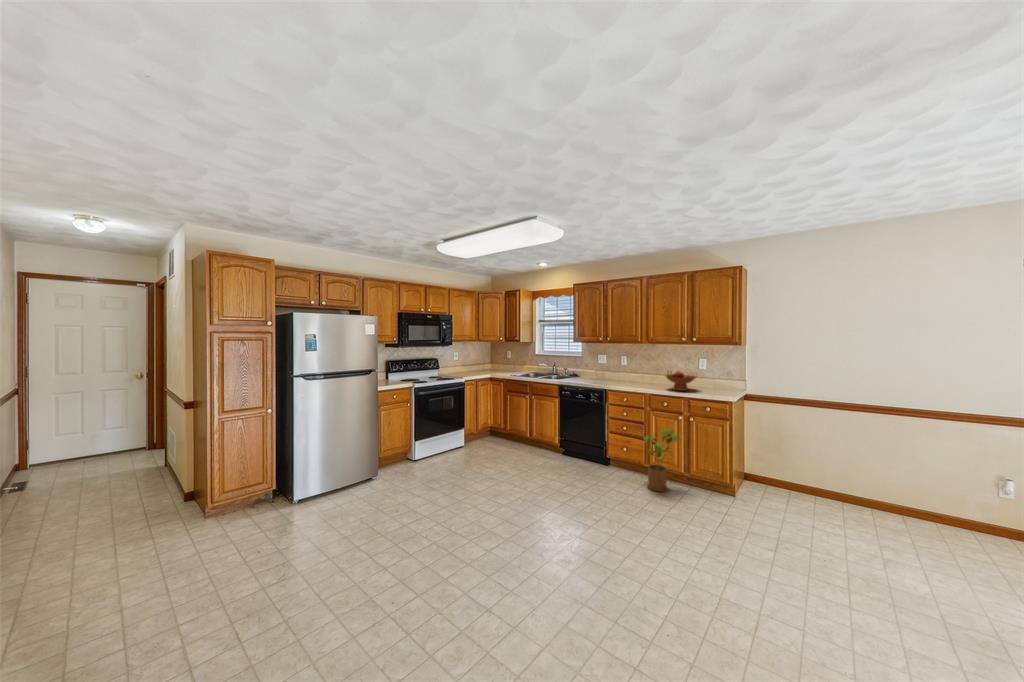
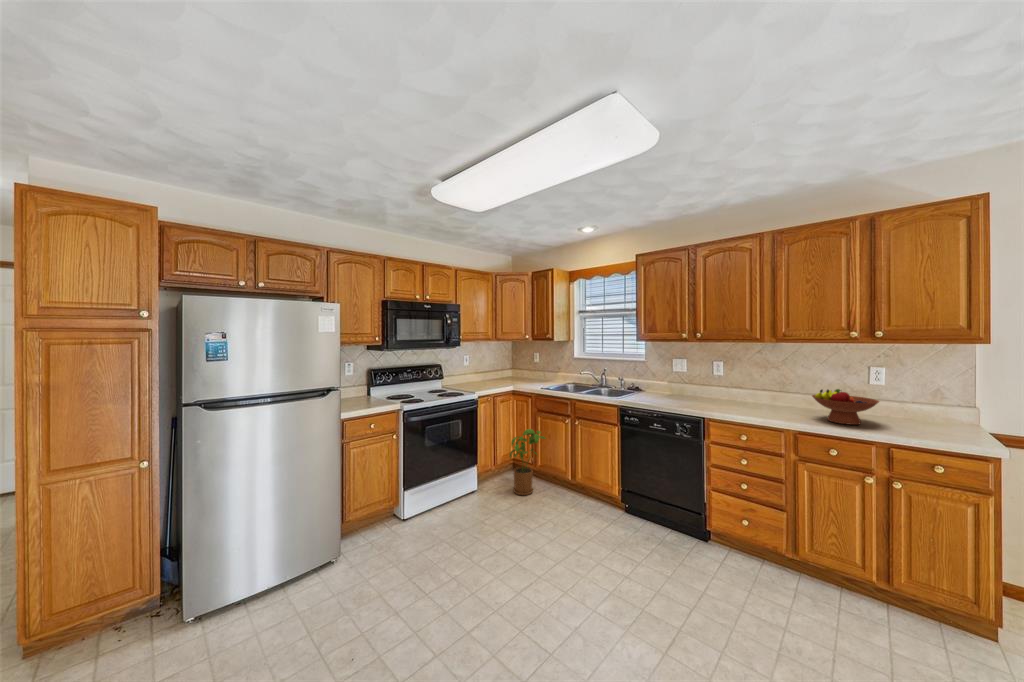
house plant: present [644,429,680,492] -> present [510,429,545,495]

